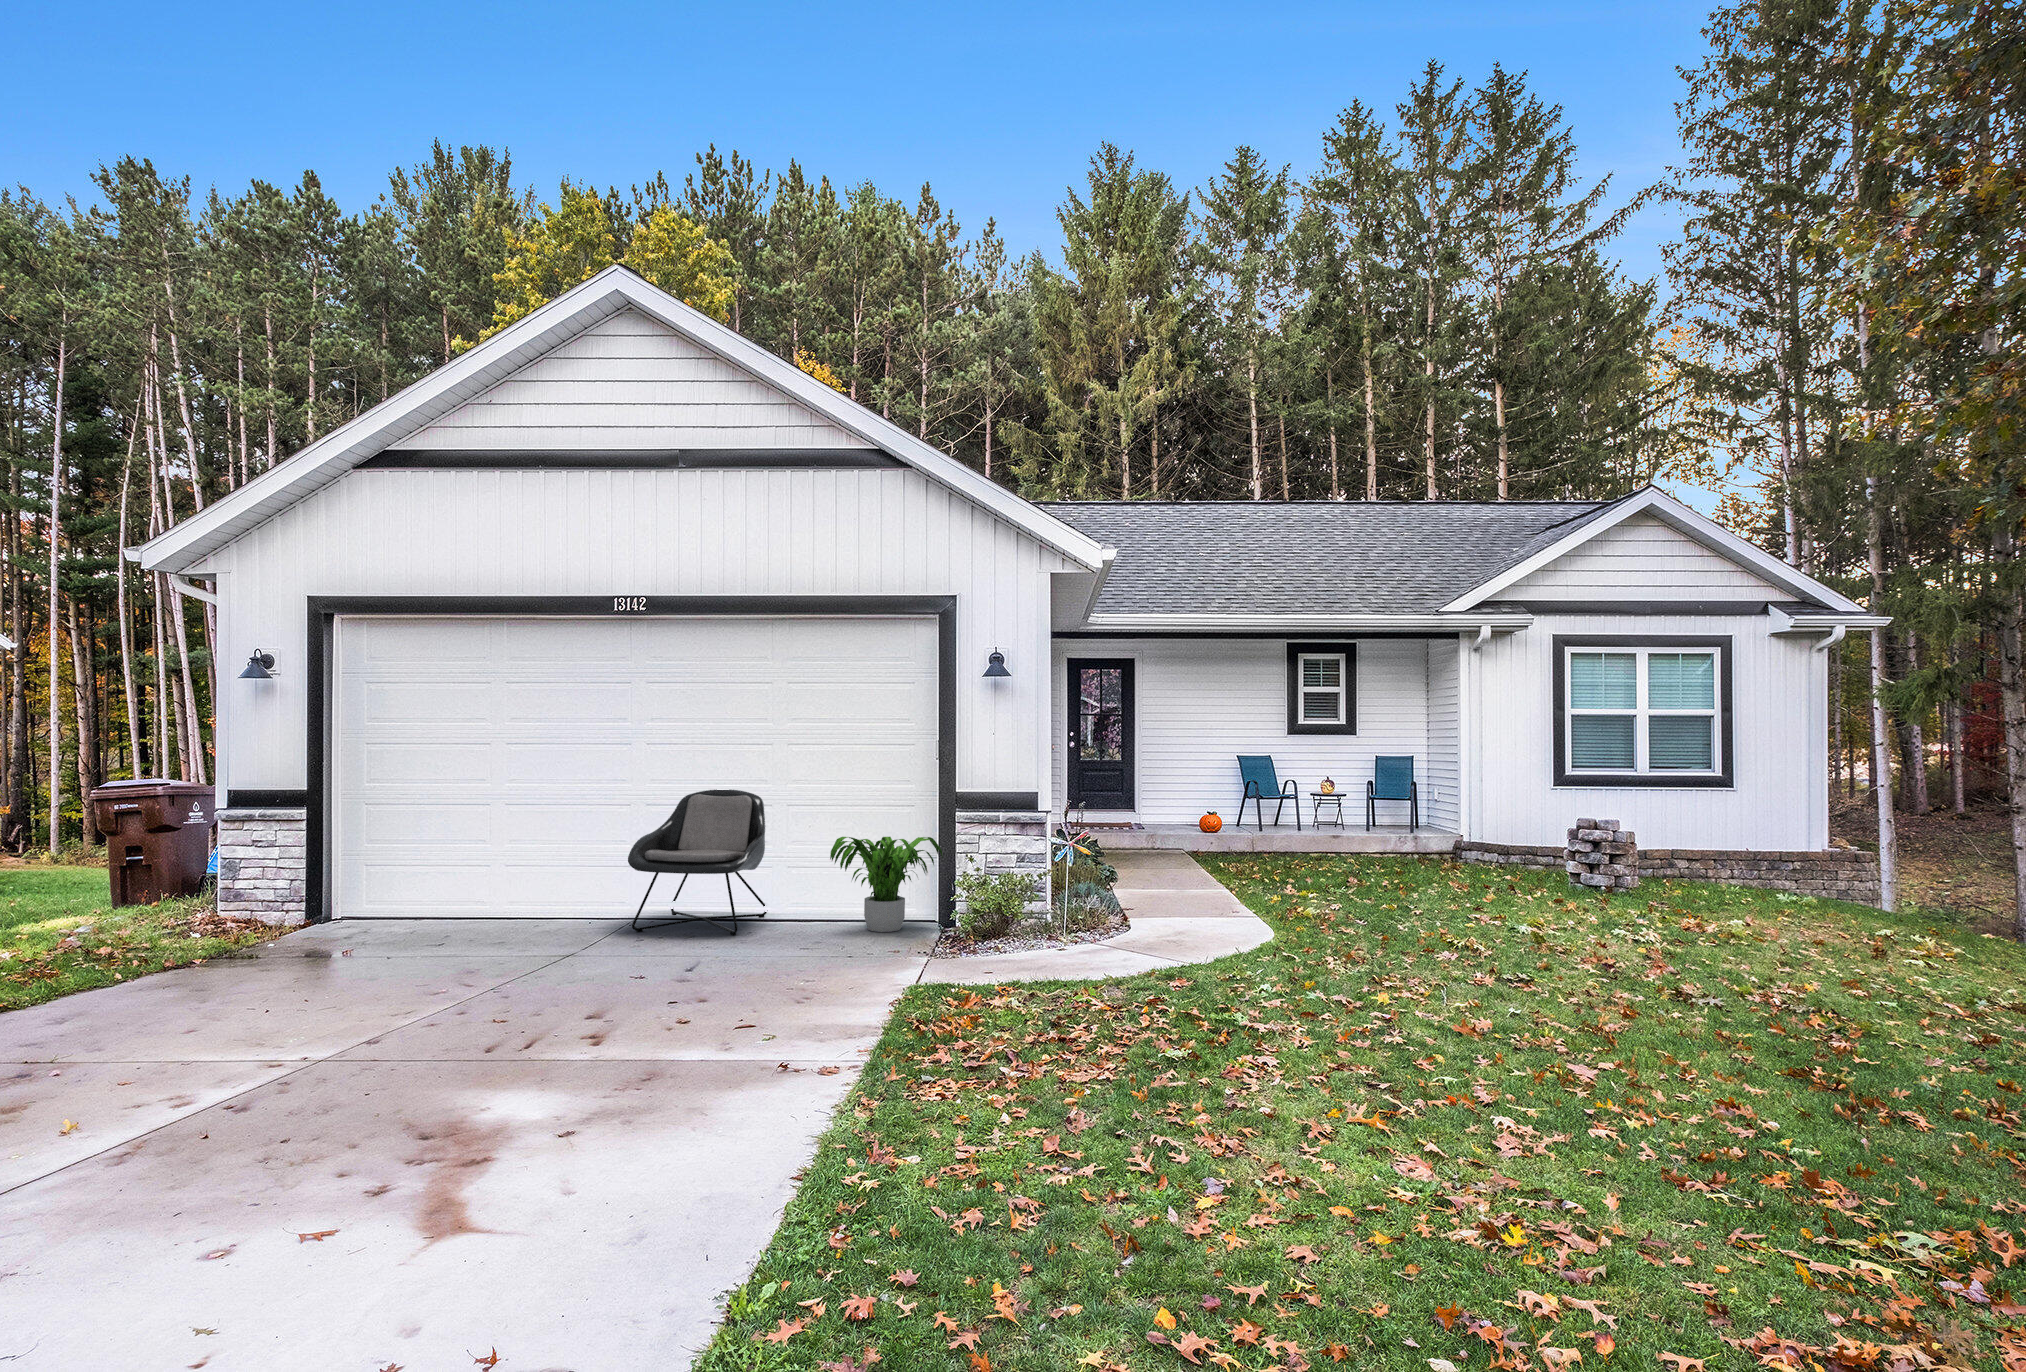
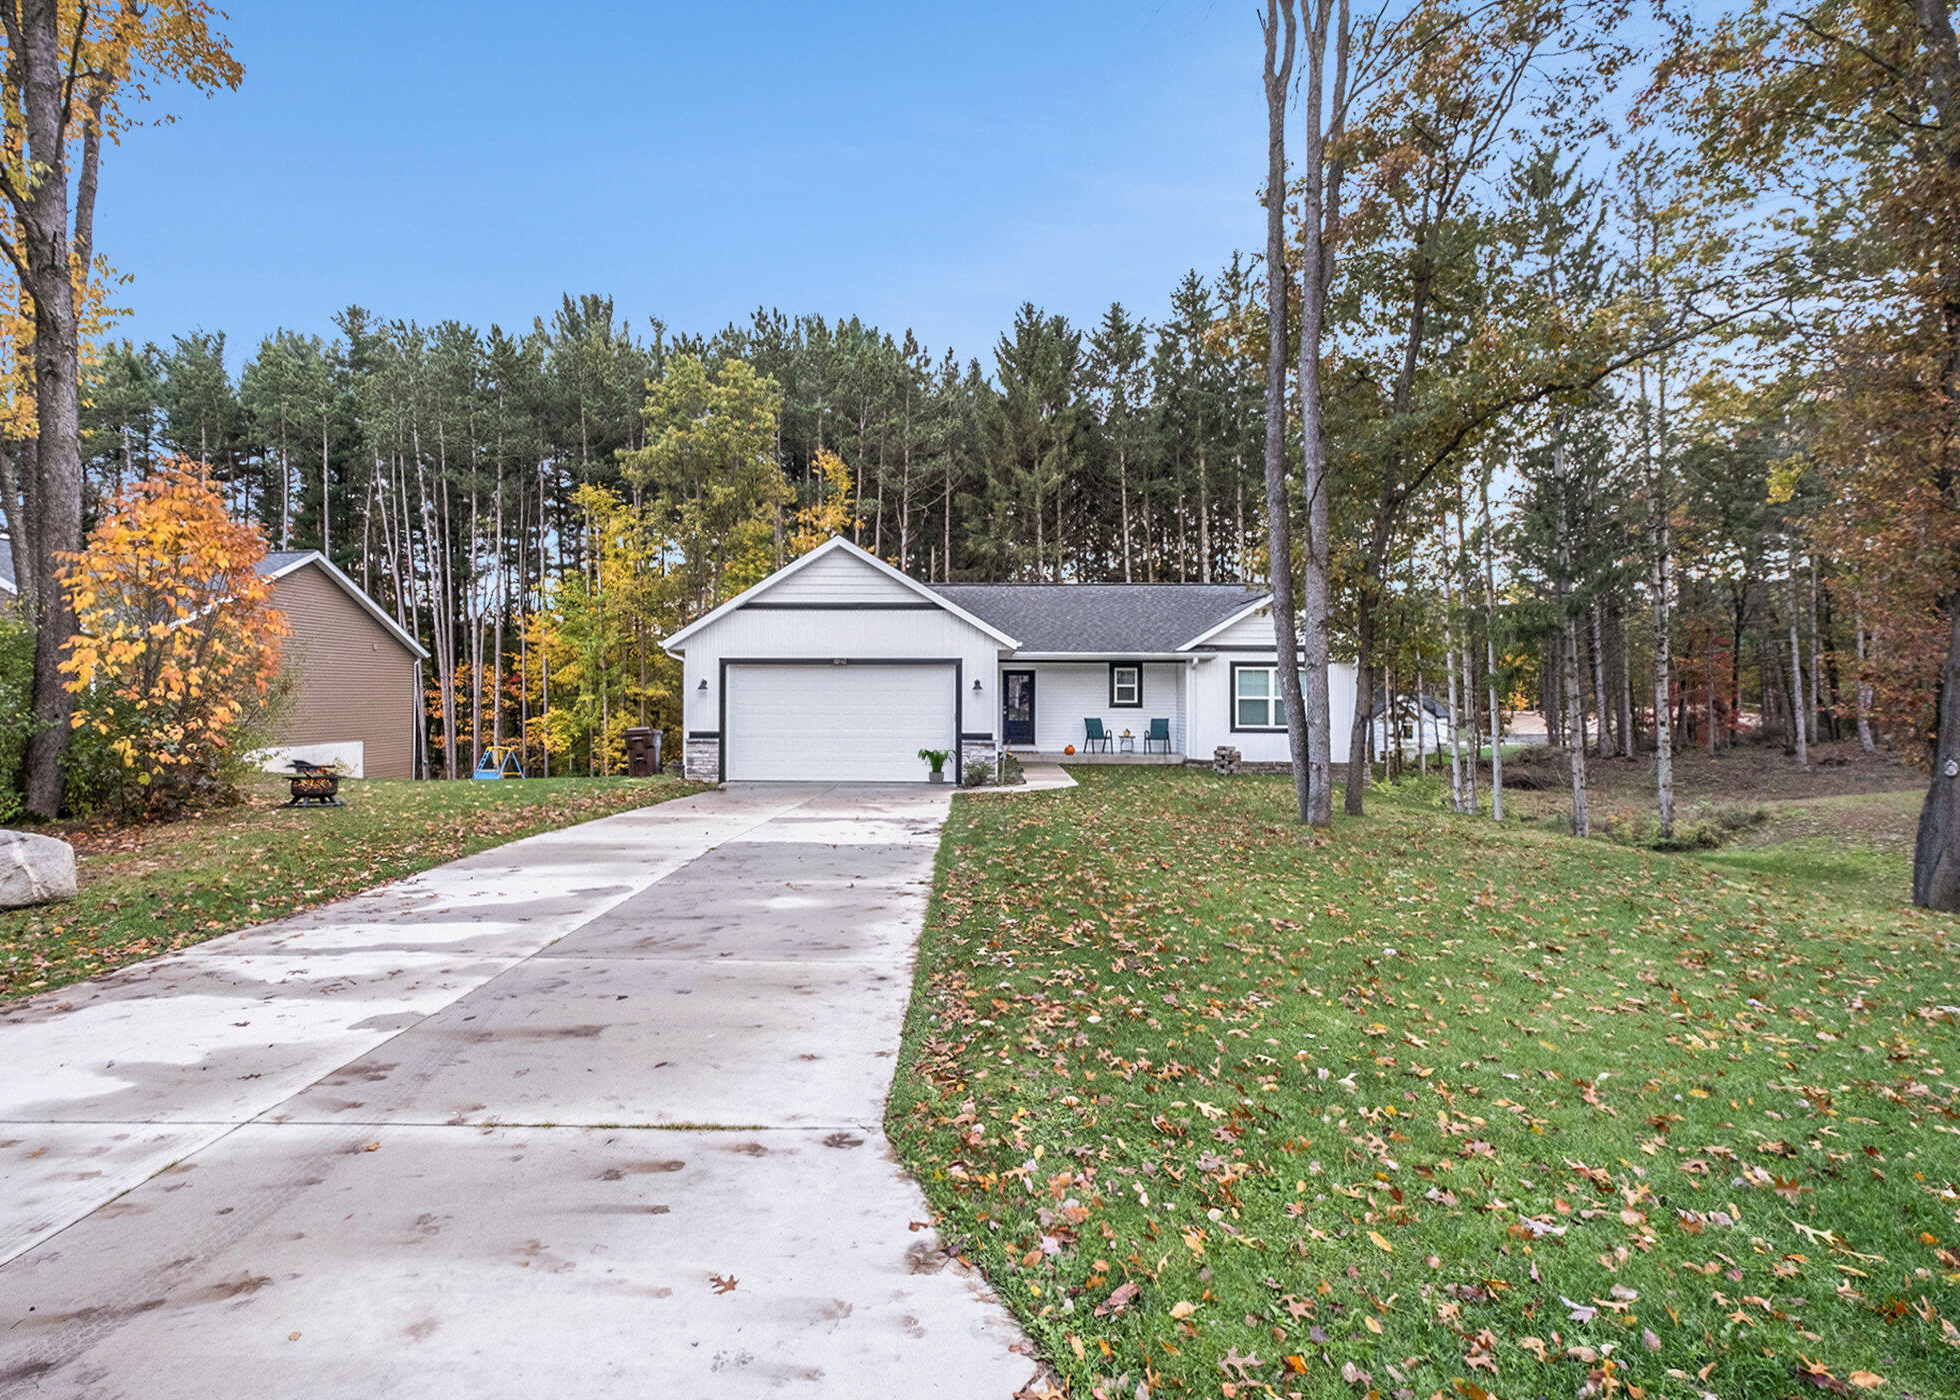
lounge chair: present [628,789,767,935] -> none [844,733,891,784]

